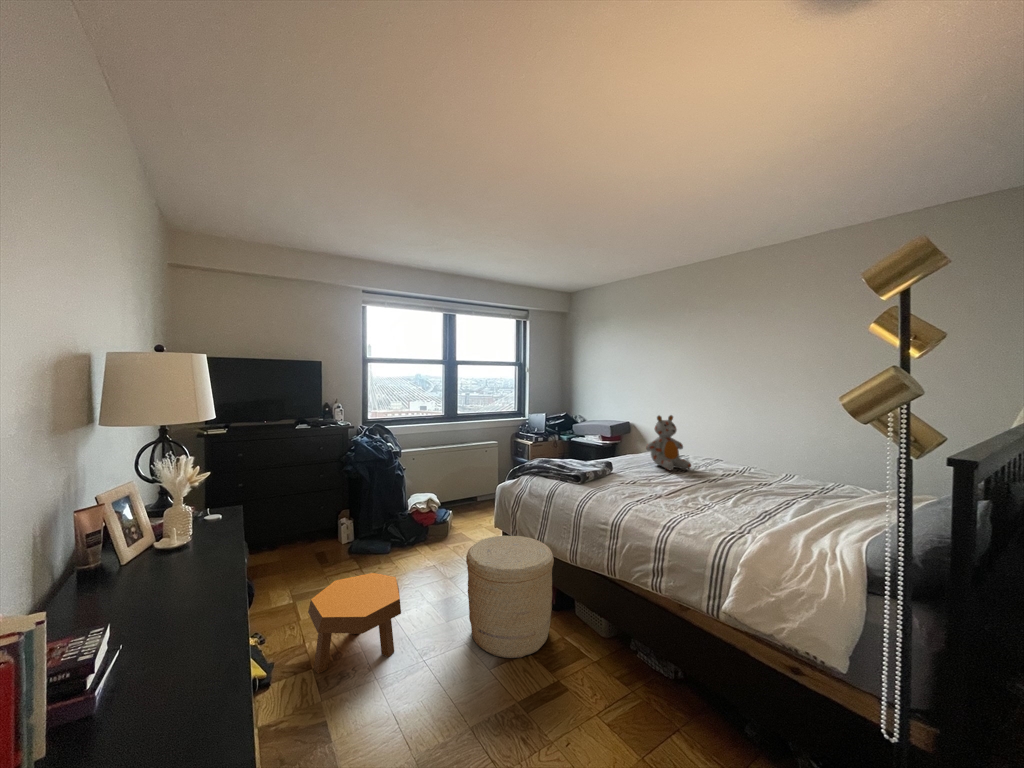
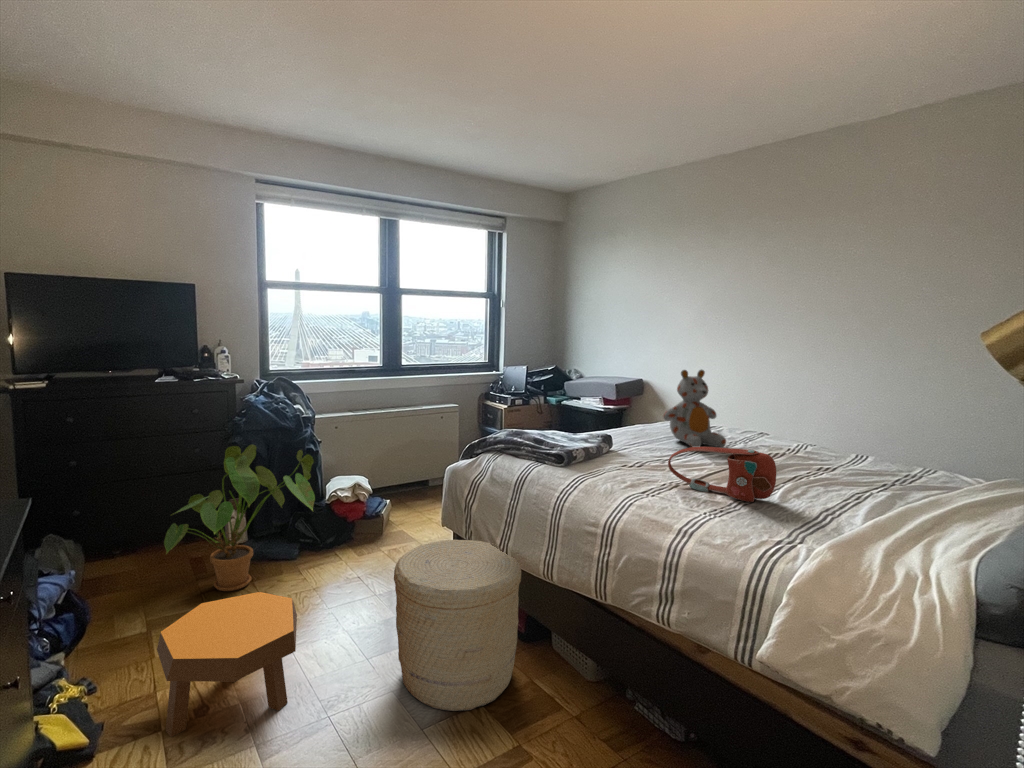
handbag: none [652,468,728,507] -> present [668,447,776,502]
house plant: none [304,471,405,575] -> present [164,445,315,591]

